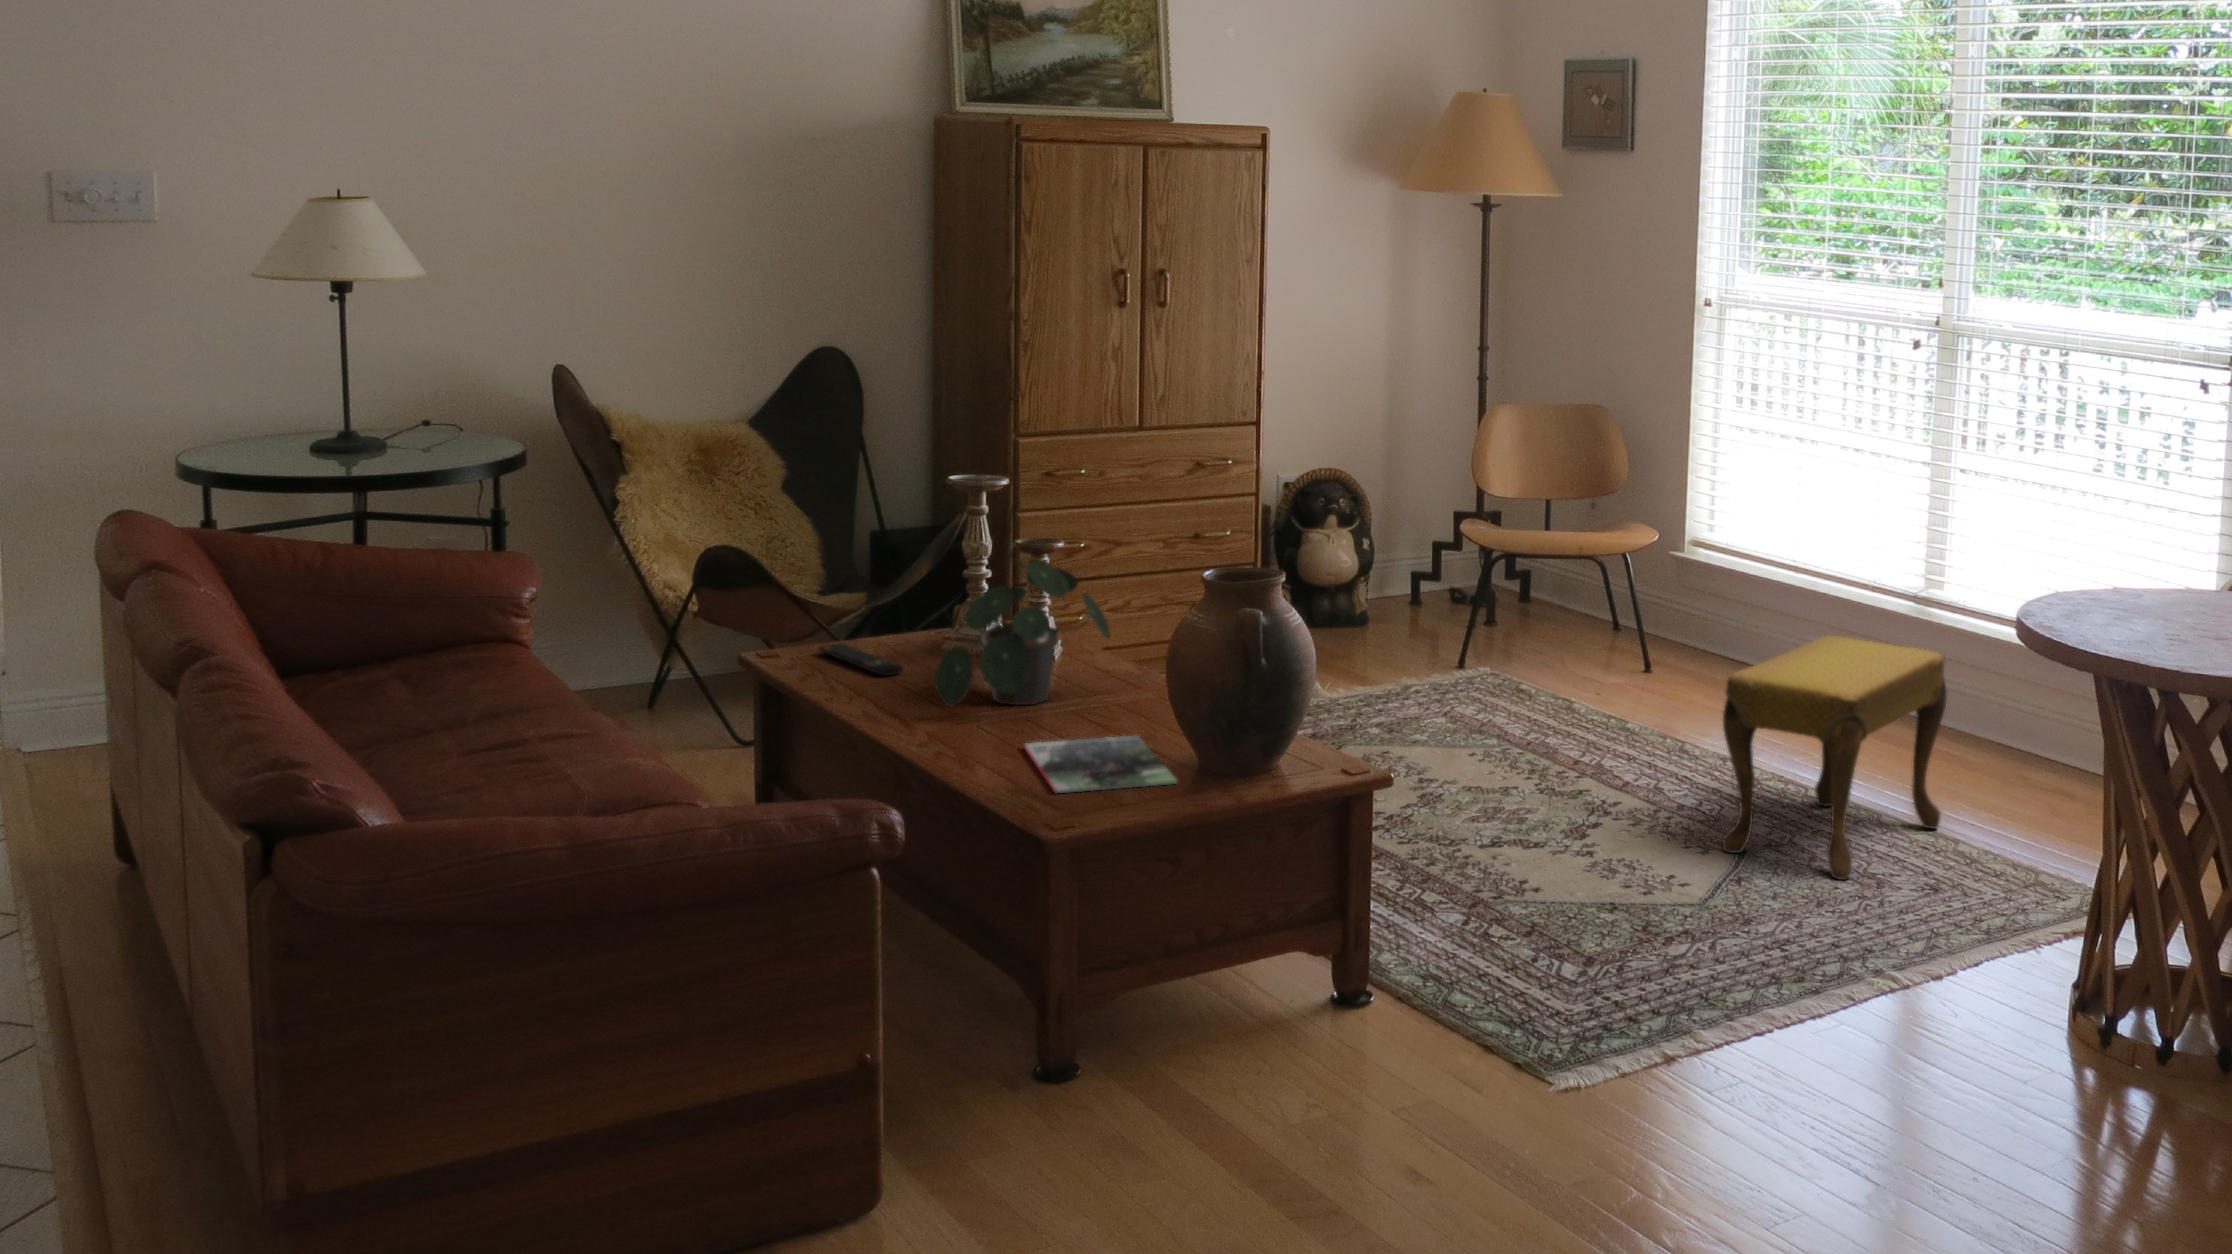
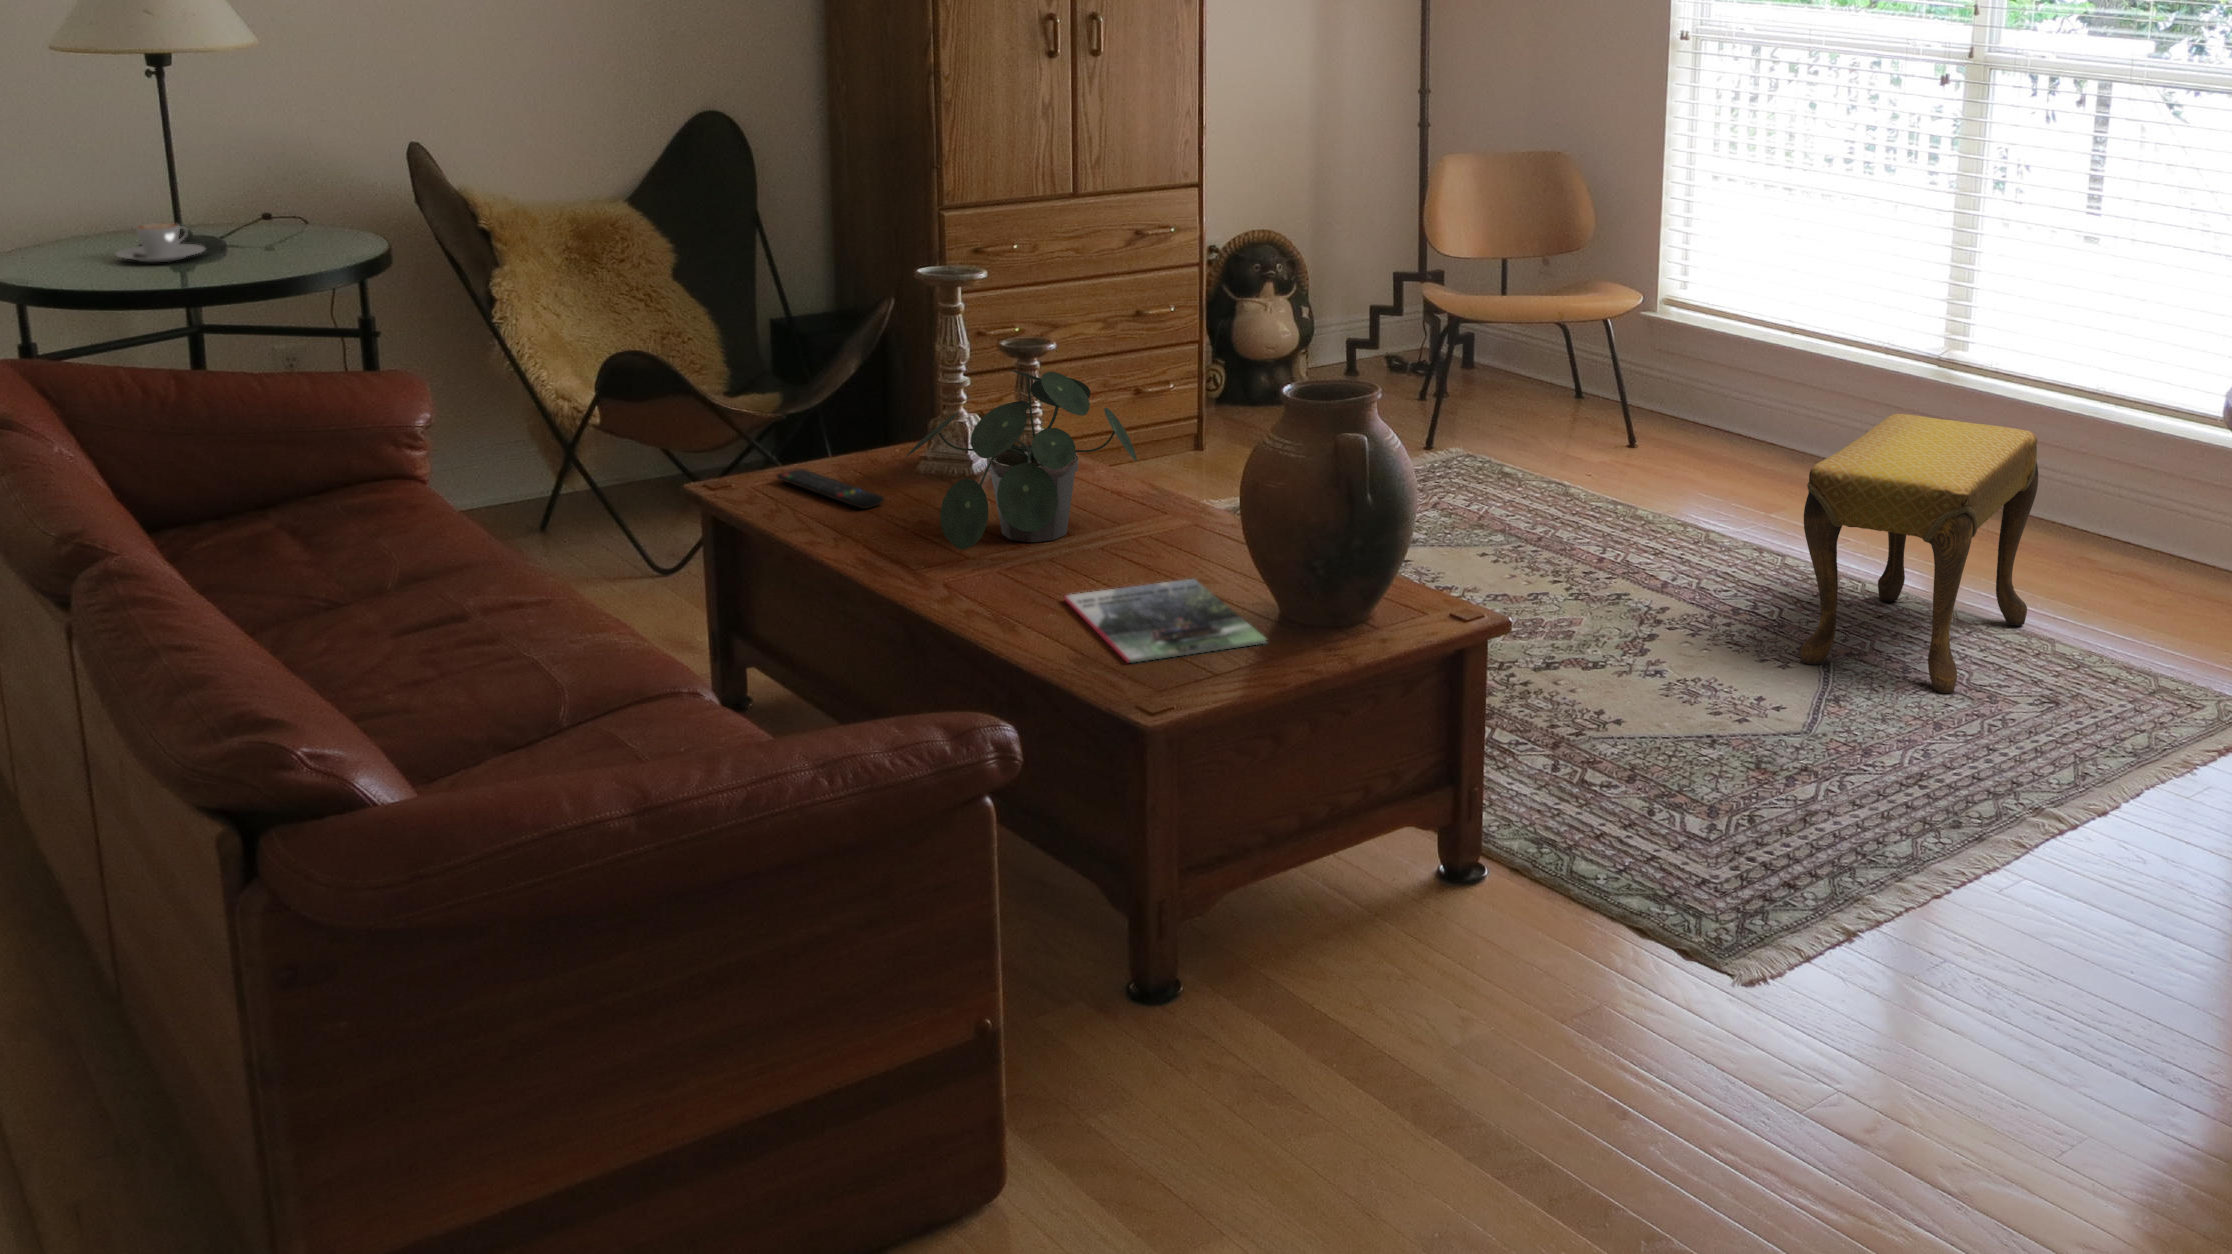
coffee cup: none [290,423,366,456] -> present [116,223,205,262]

